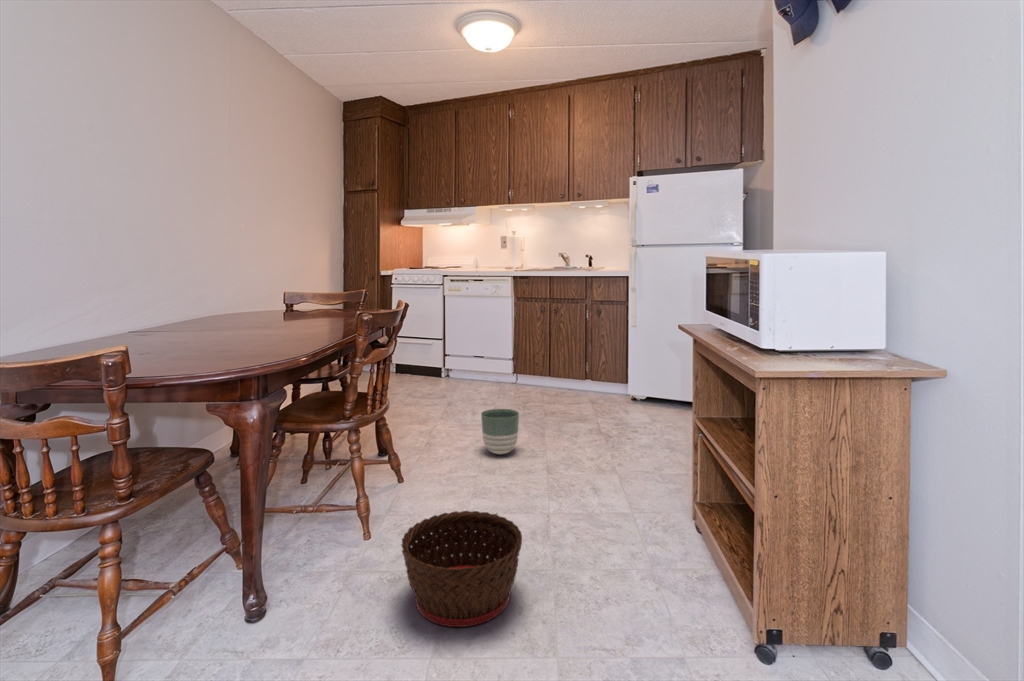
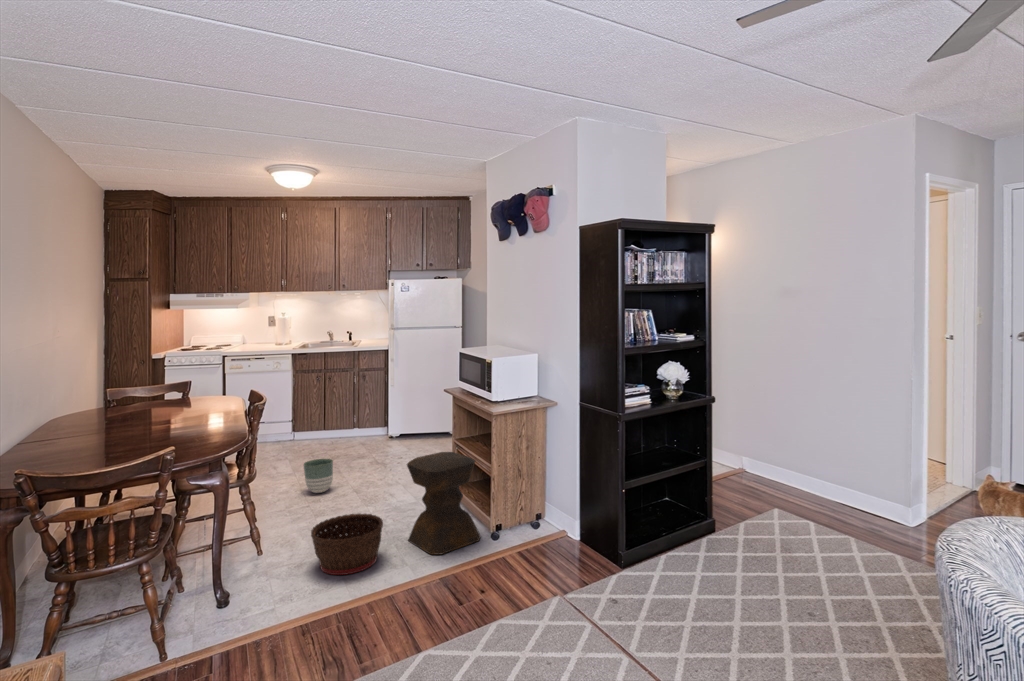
stool: none [574,435,714,640] -> present [407,452,480,554]

